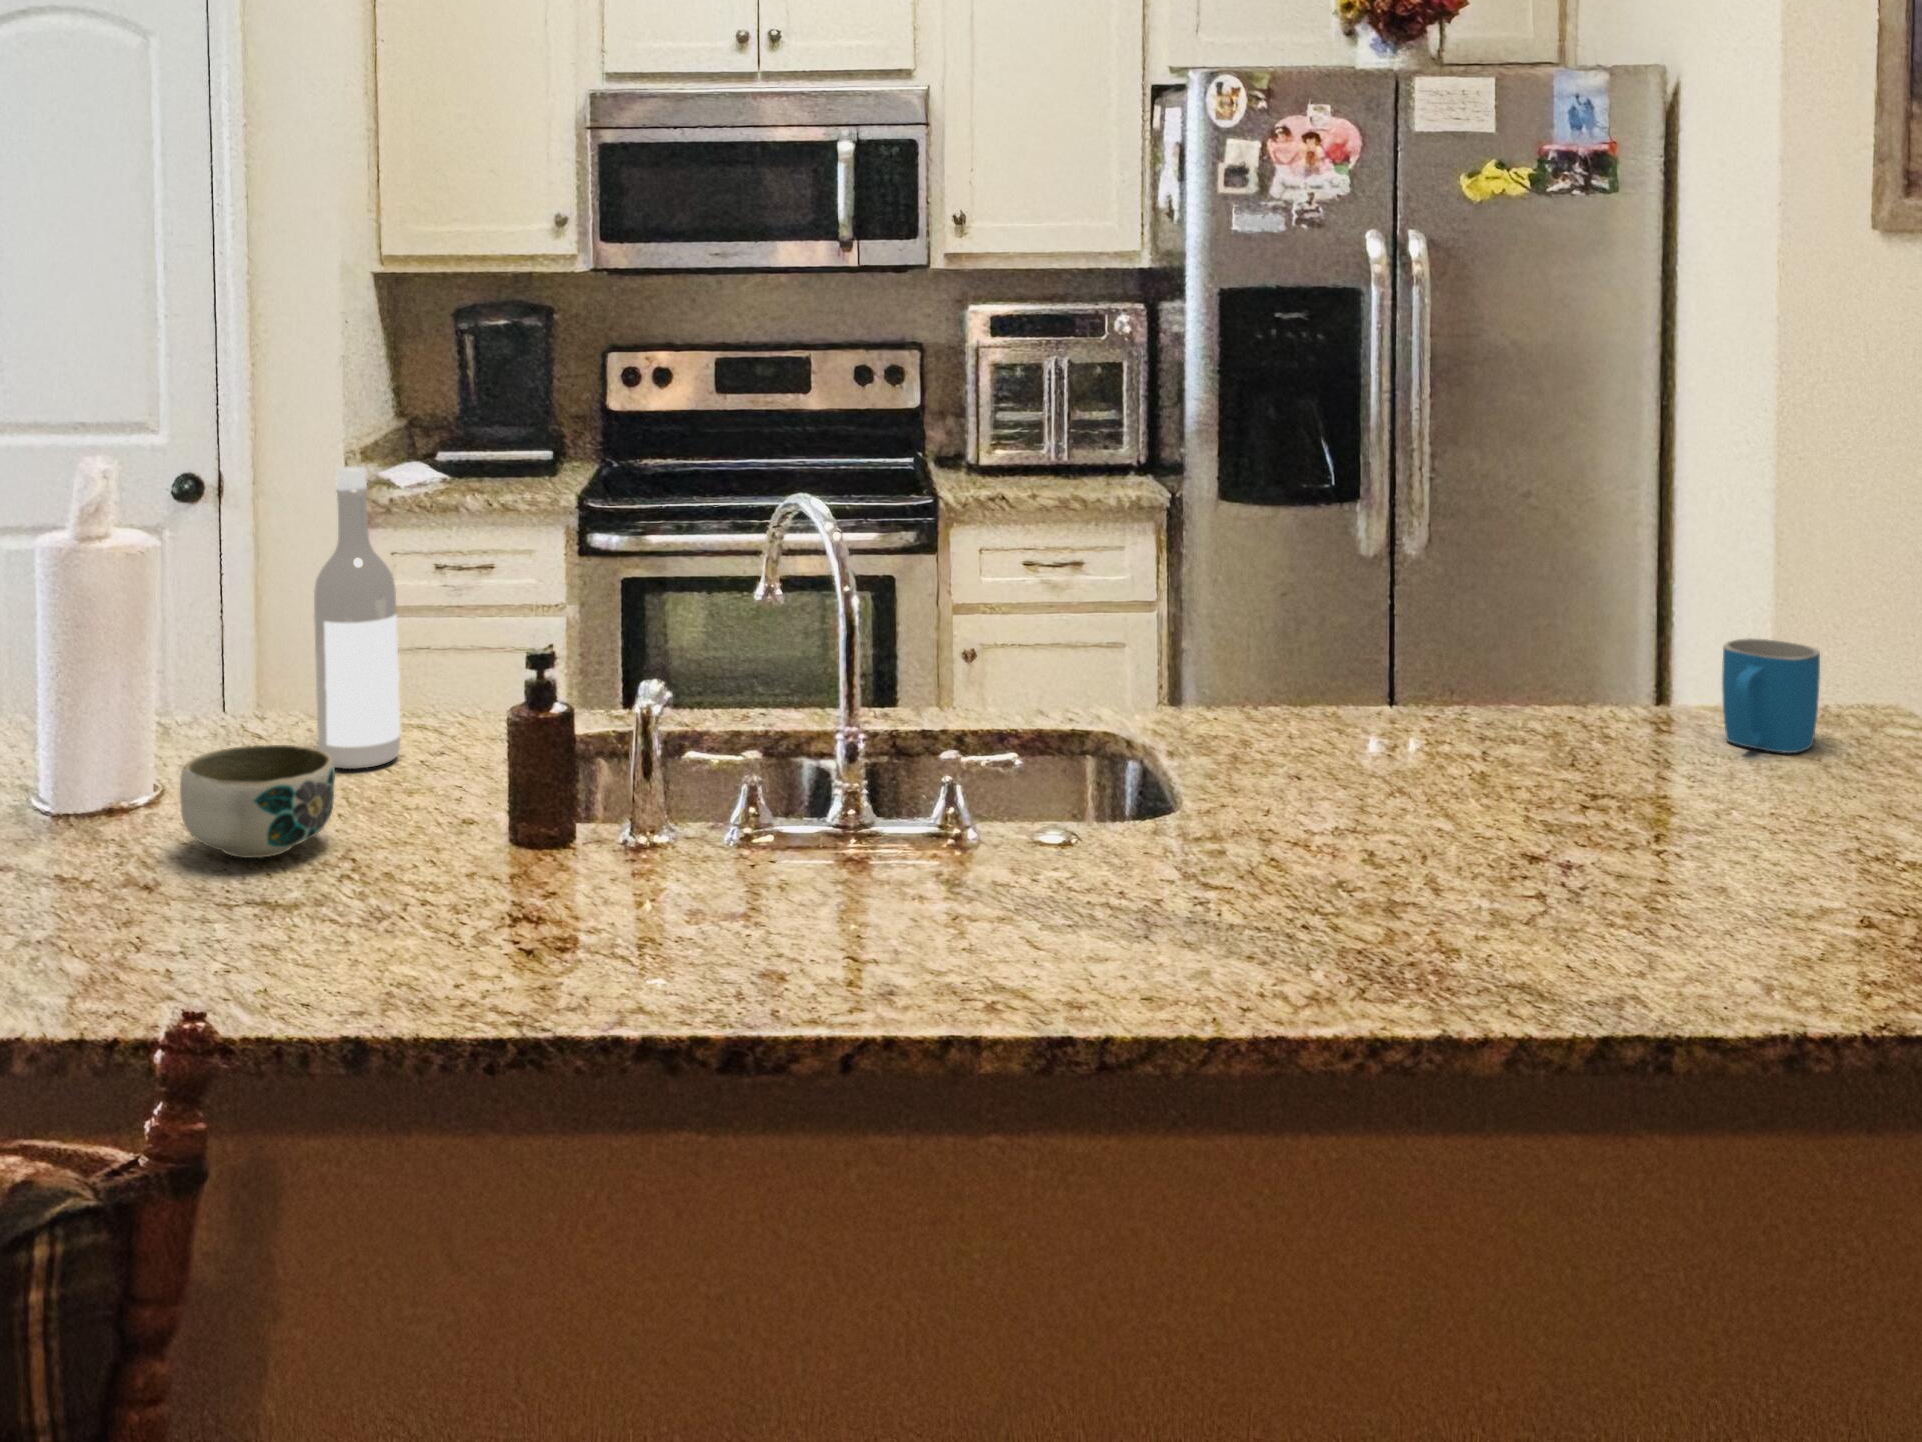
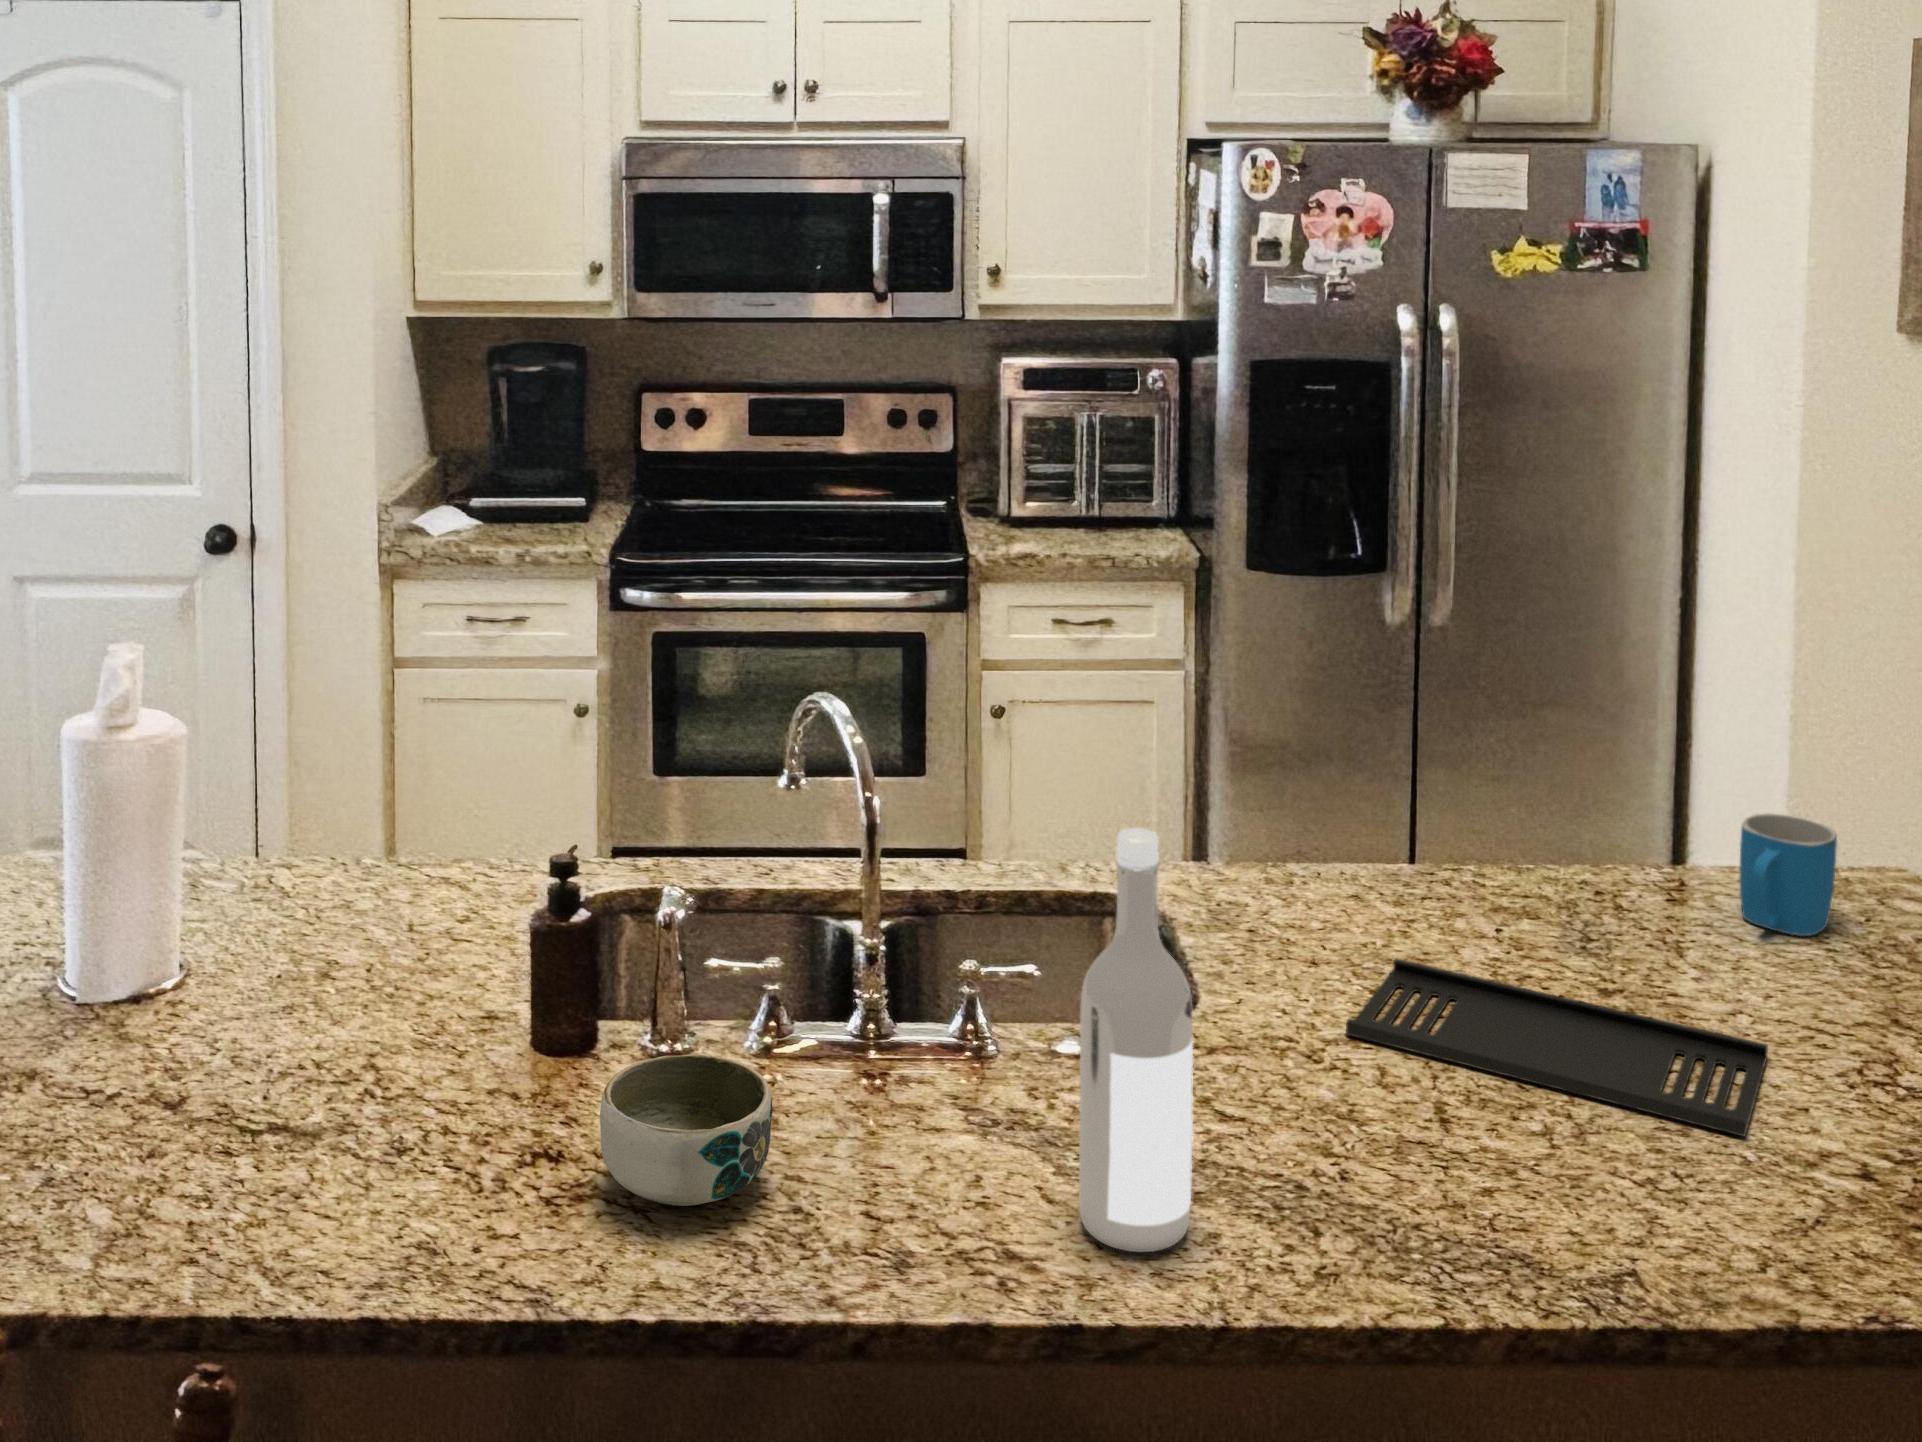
wine bottle: present [314,466,400,769] -> present [1079,828,1193,1252]
bowl: present [180,745,335,858] -> present [600,1054,772,1206]
tray: none [1326,769,1753,896] -> present [1346,959,1768,1136]

